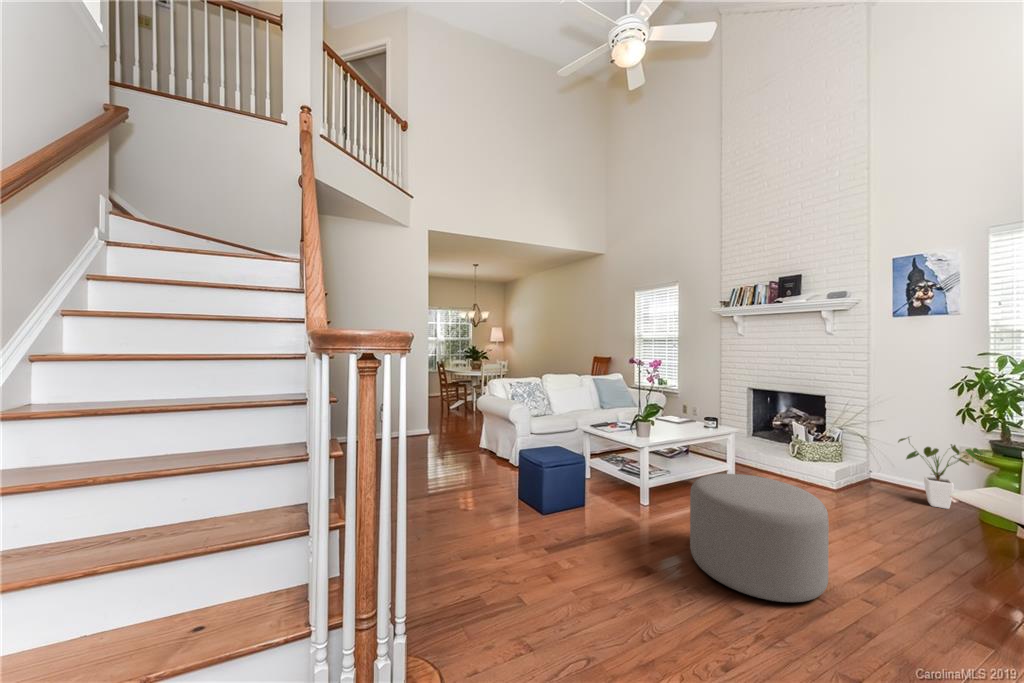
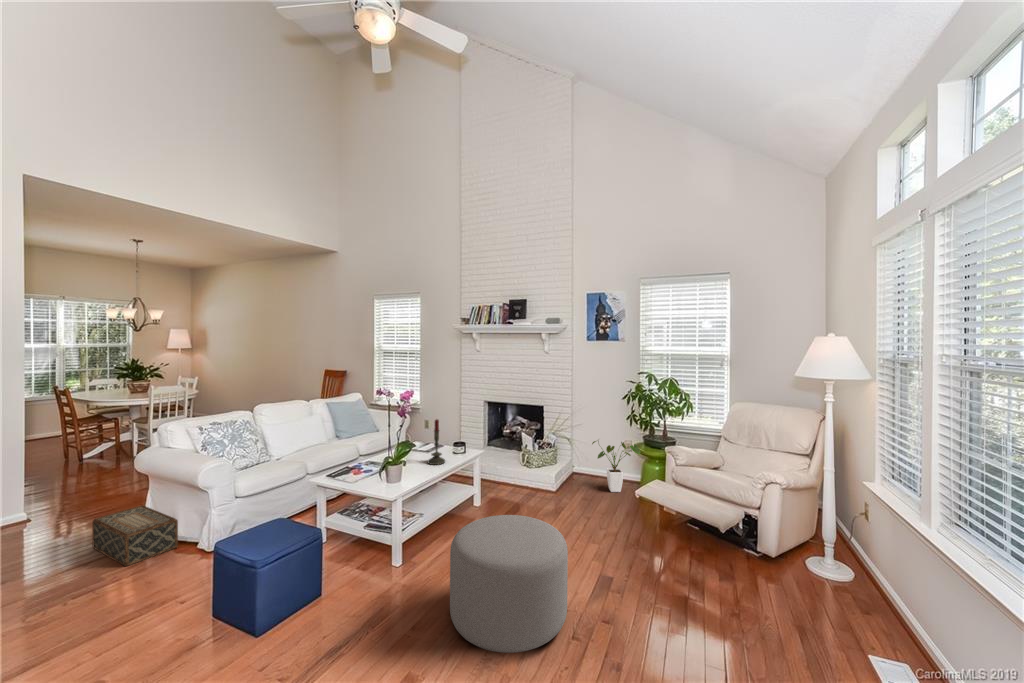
candle: none [679,389,697,432] -> present [428,419,445,465]
woven basket: none [454,432,496,465] -> present [92,505,178,566]

